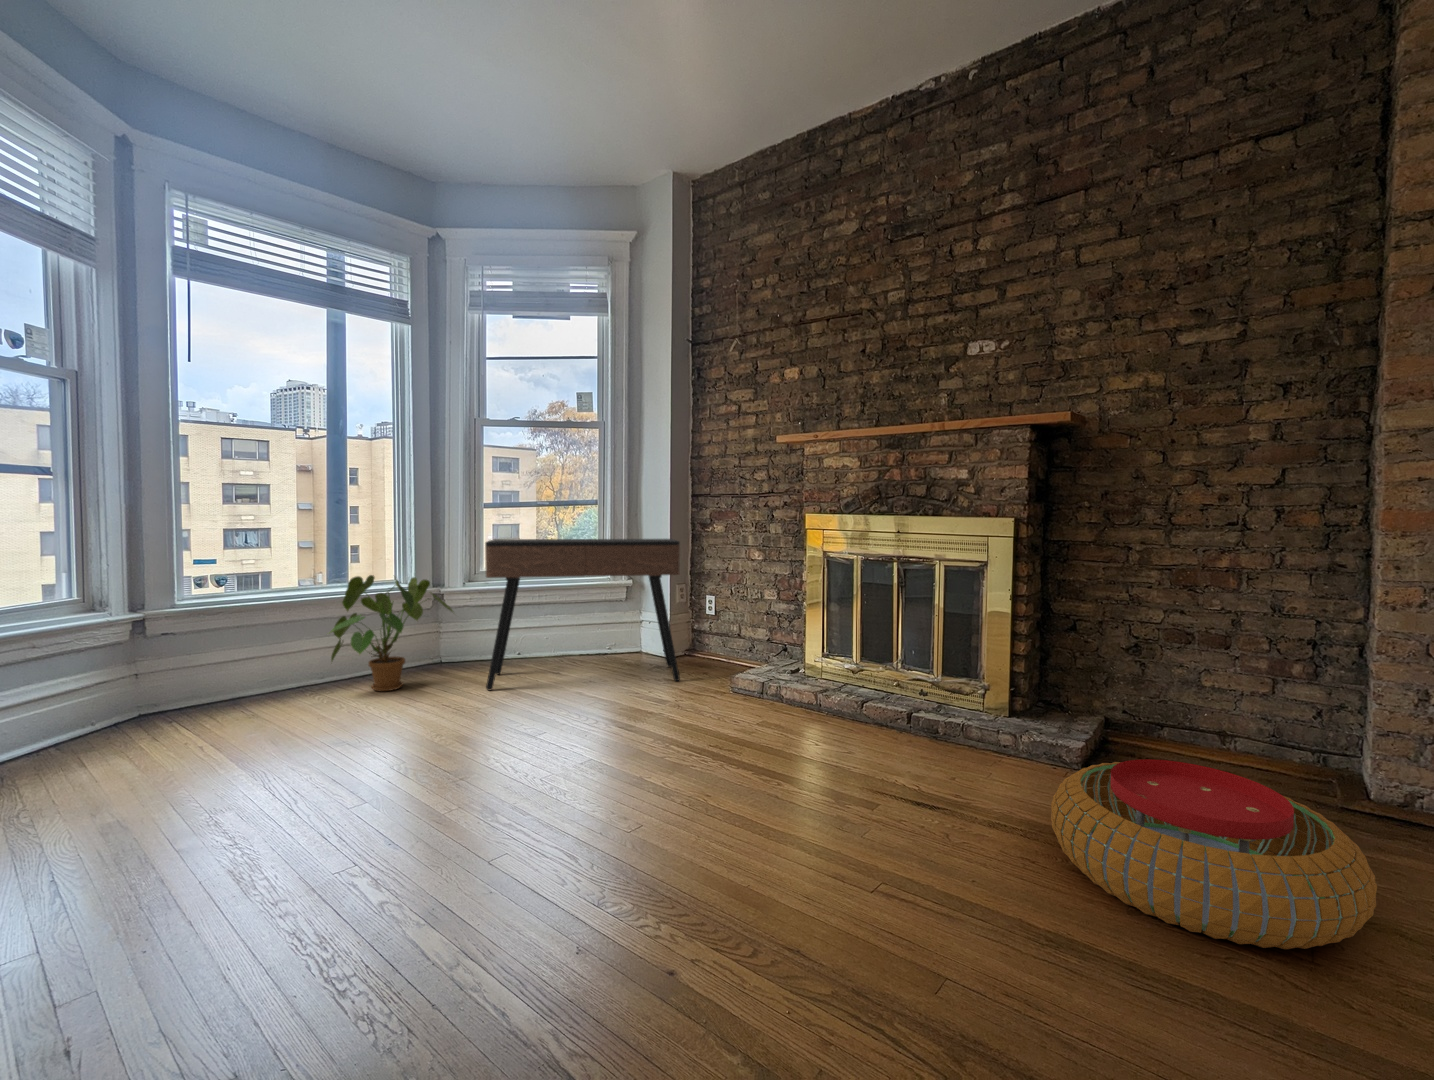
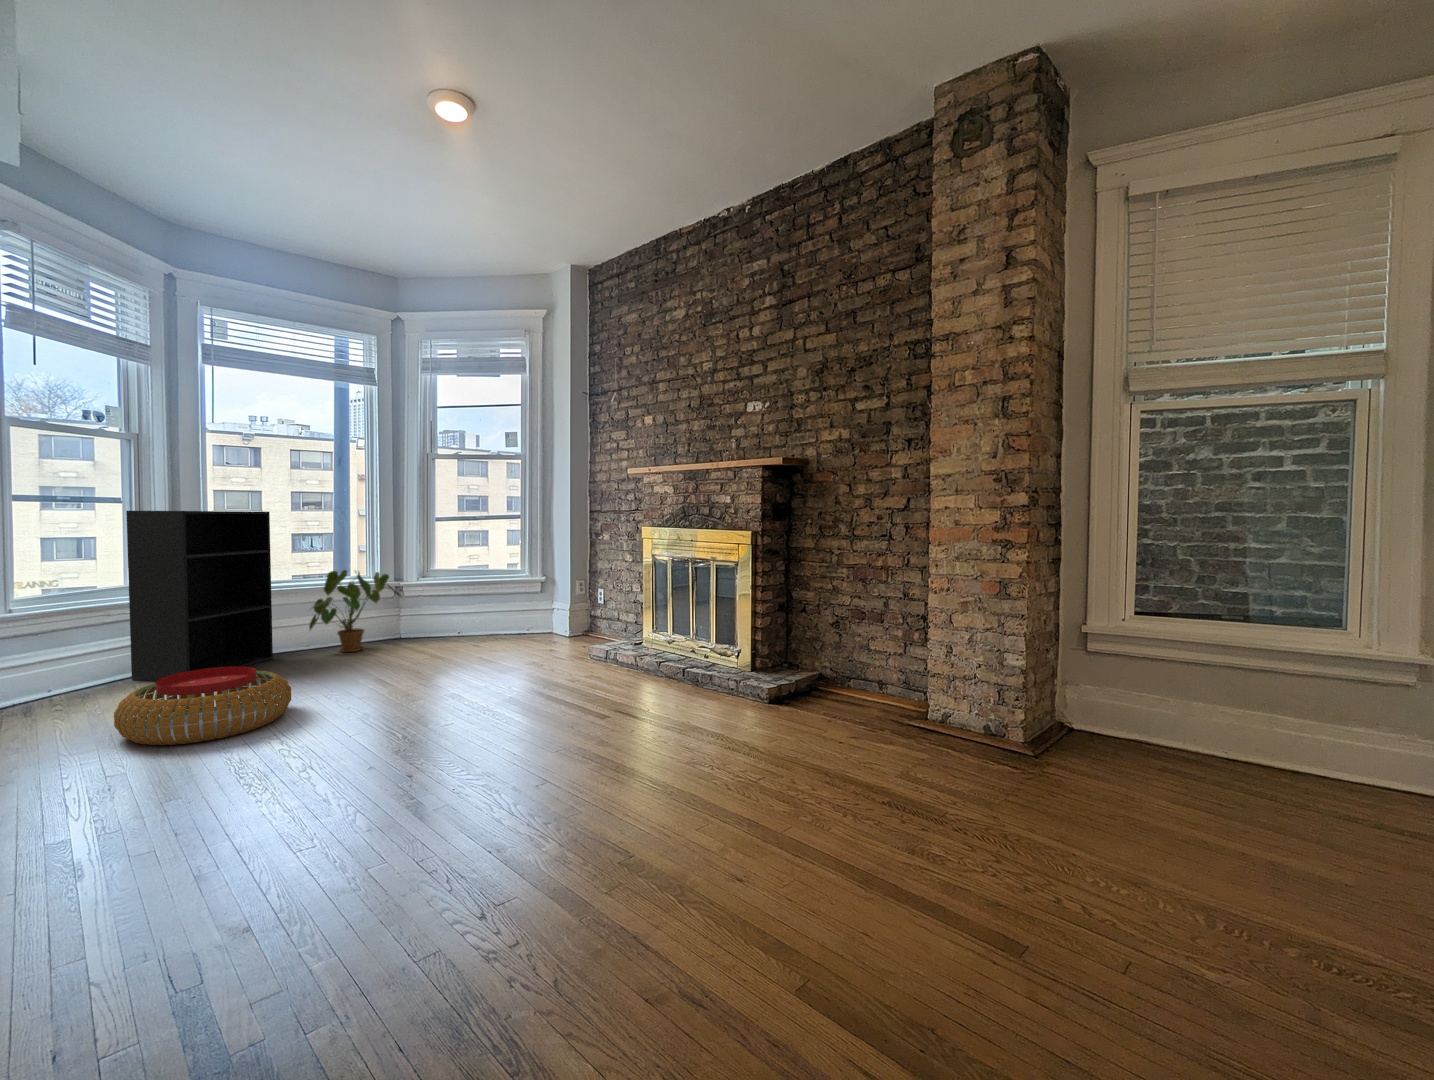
bookshelf: none [57,486,279,754] -> present [126,511,273,681]
console table: present [485,539,680,690] -> none [417,544,567,653]
pouf: present [1051,759,1377,950] -> present [114,666,291,745]

